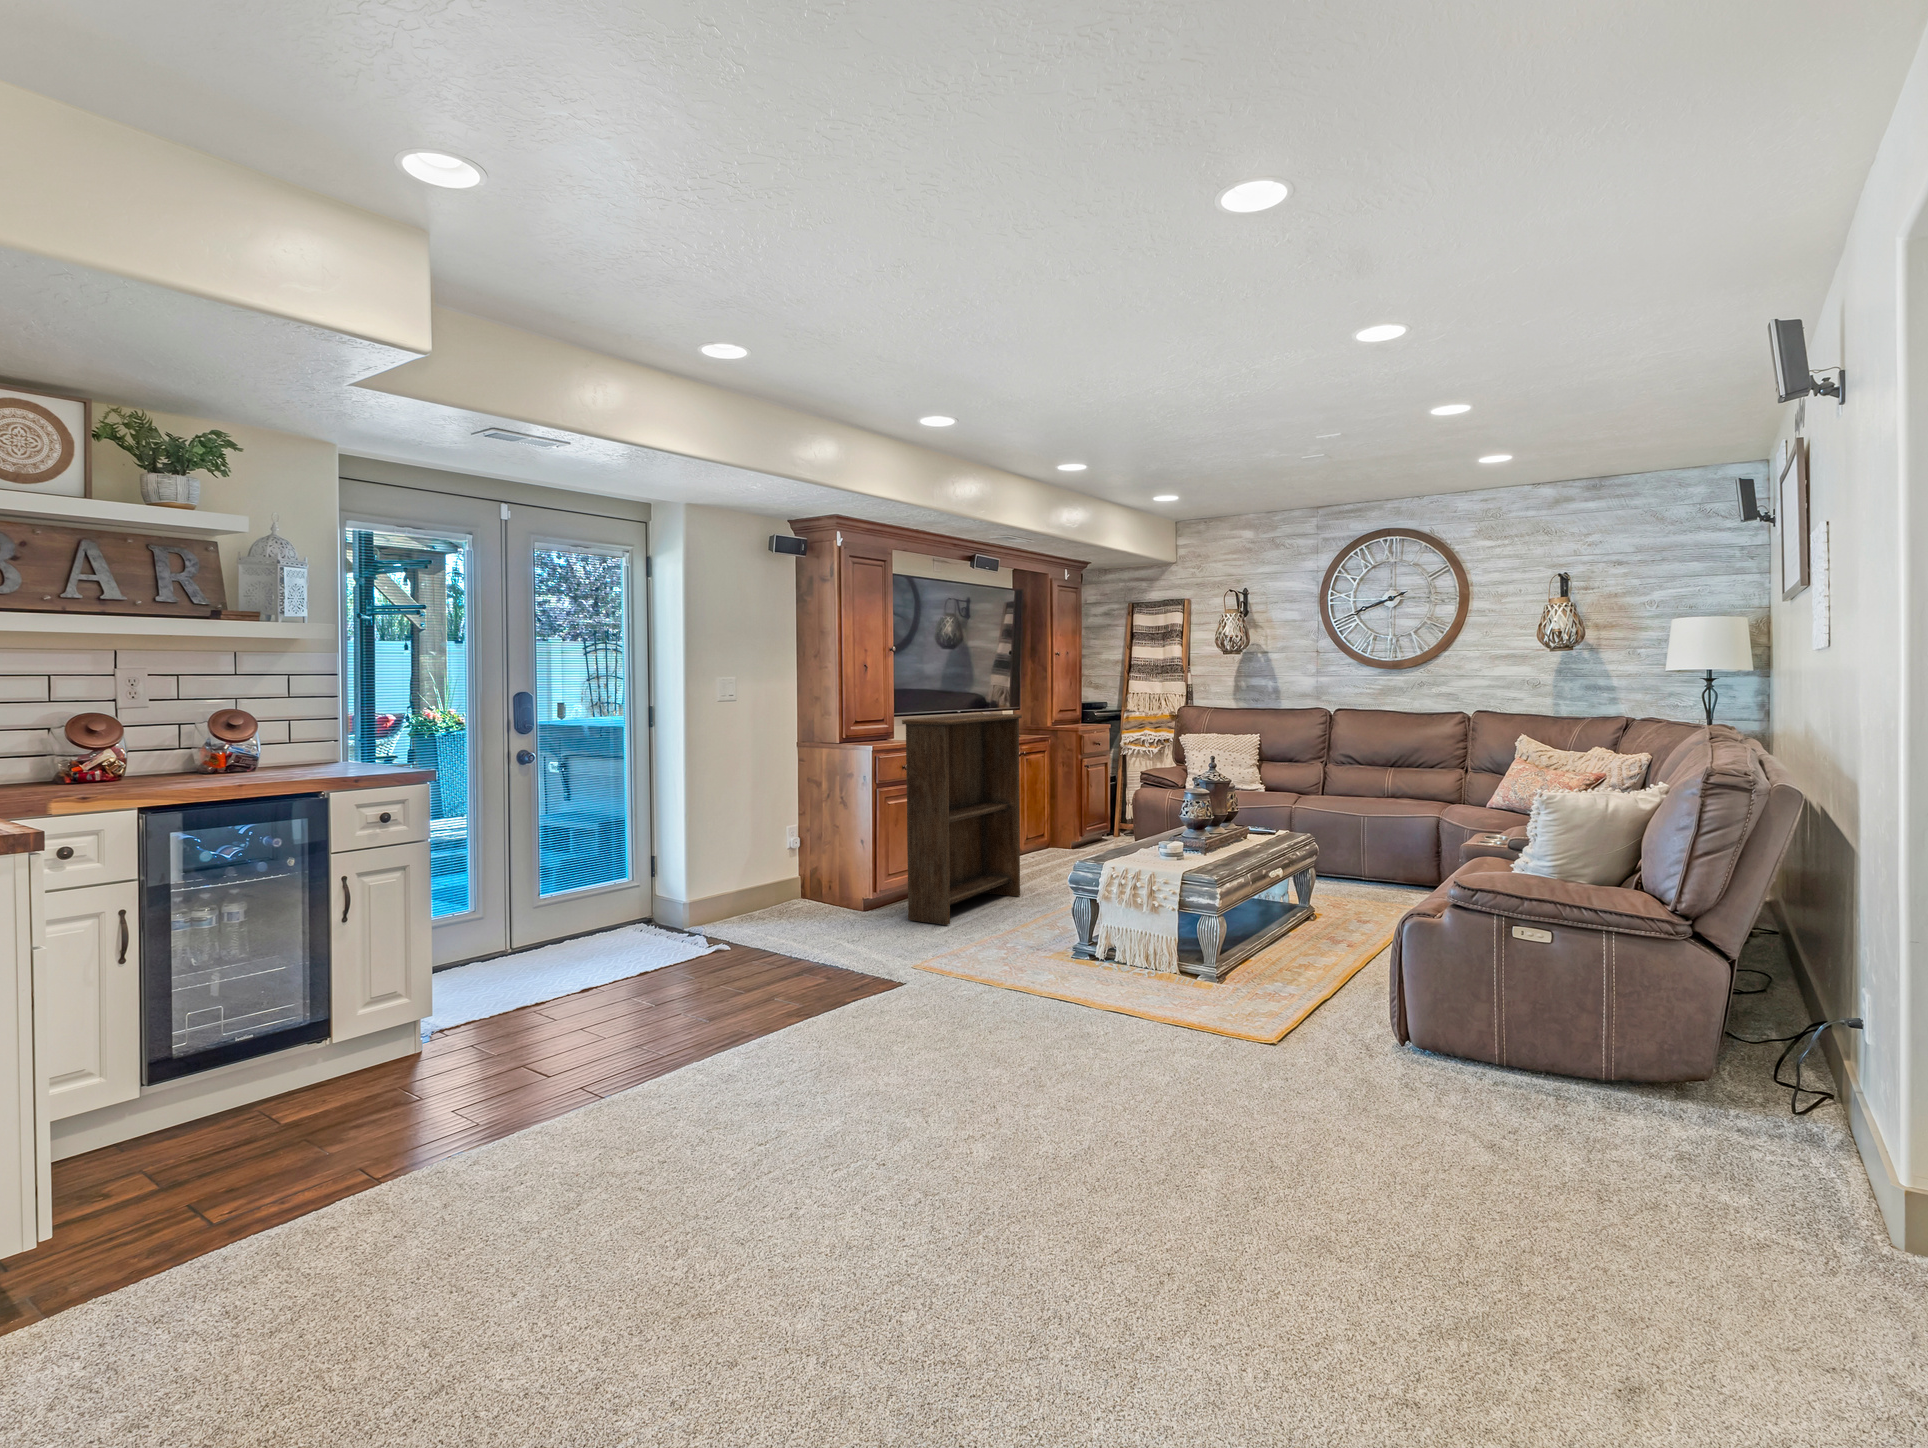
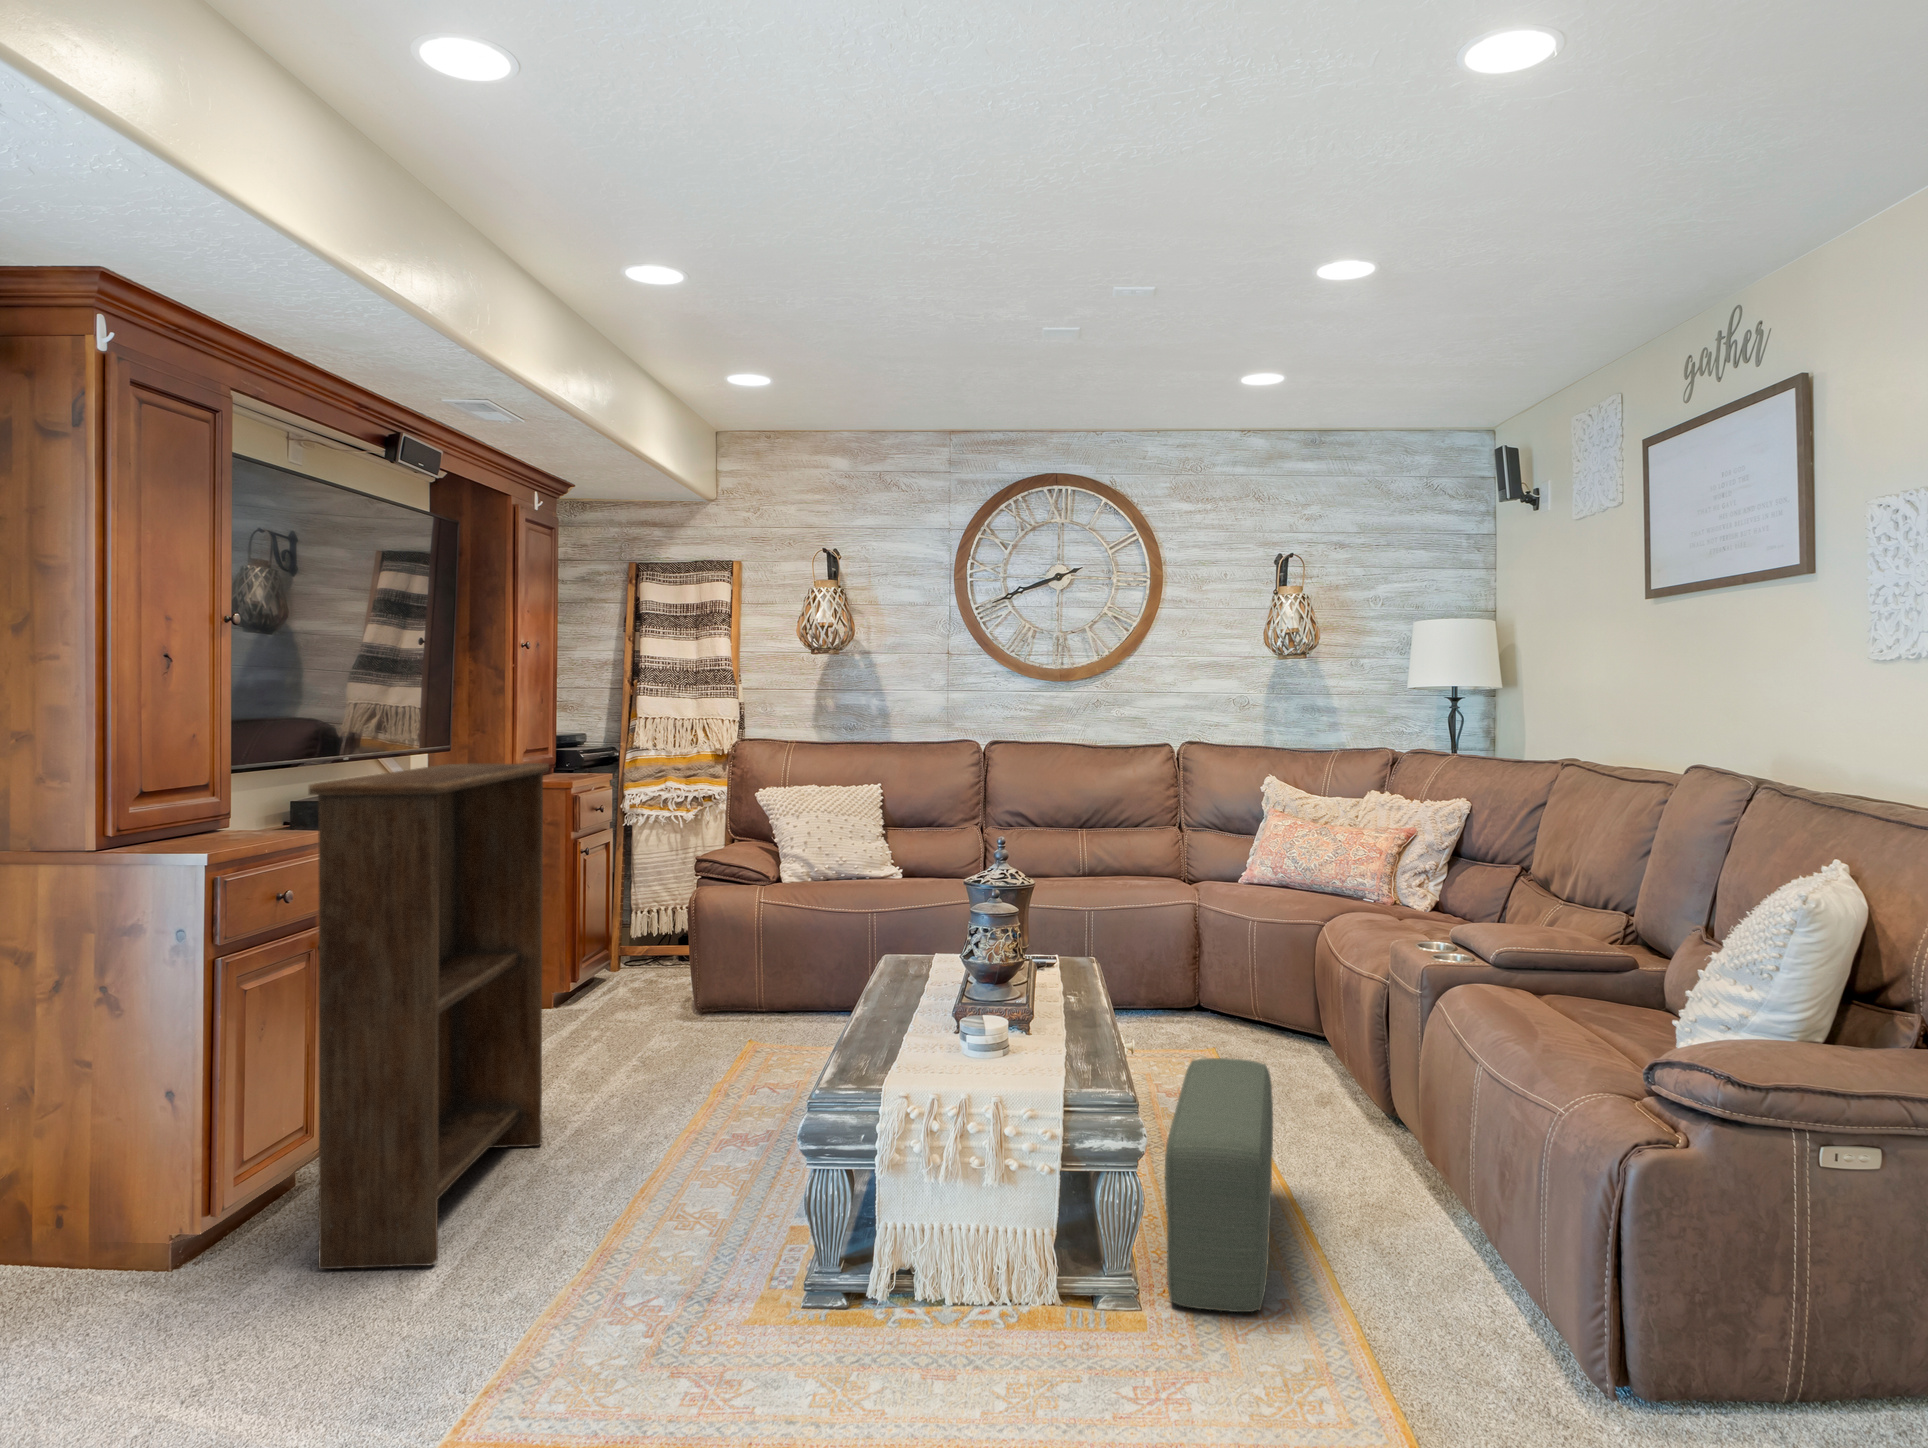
pouf: none [1233,881,1349,993] -> present [1165,1058,1273,1312]

